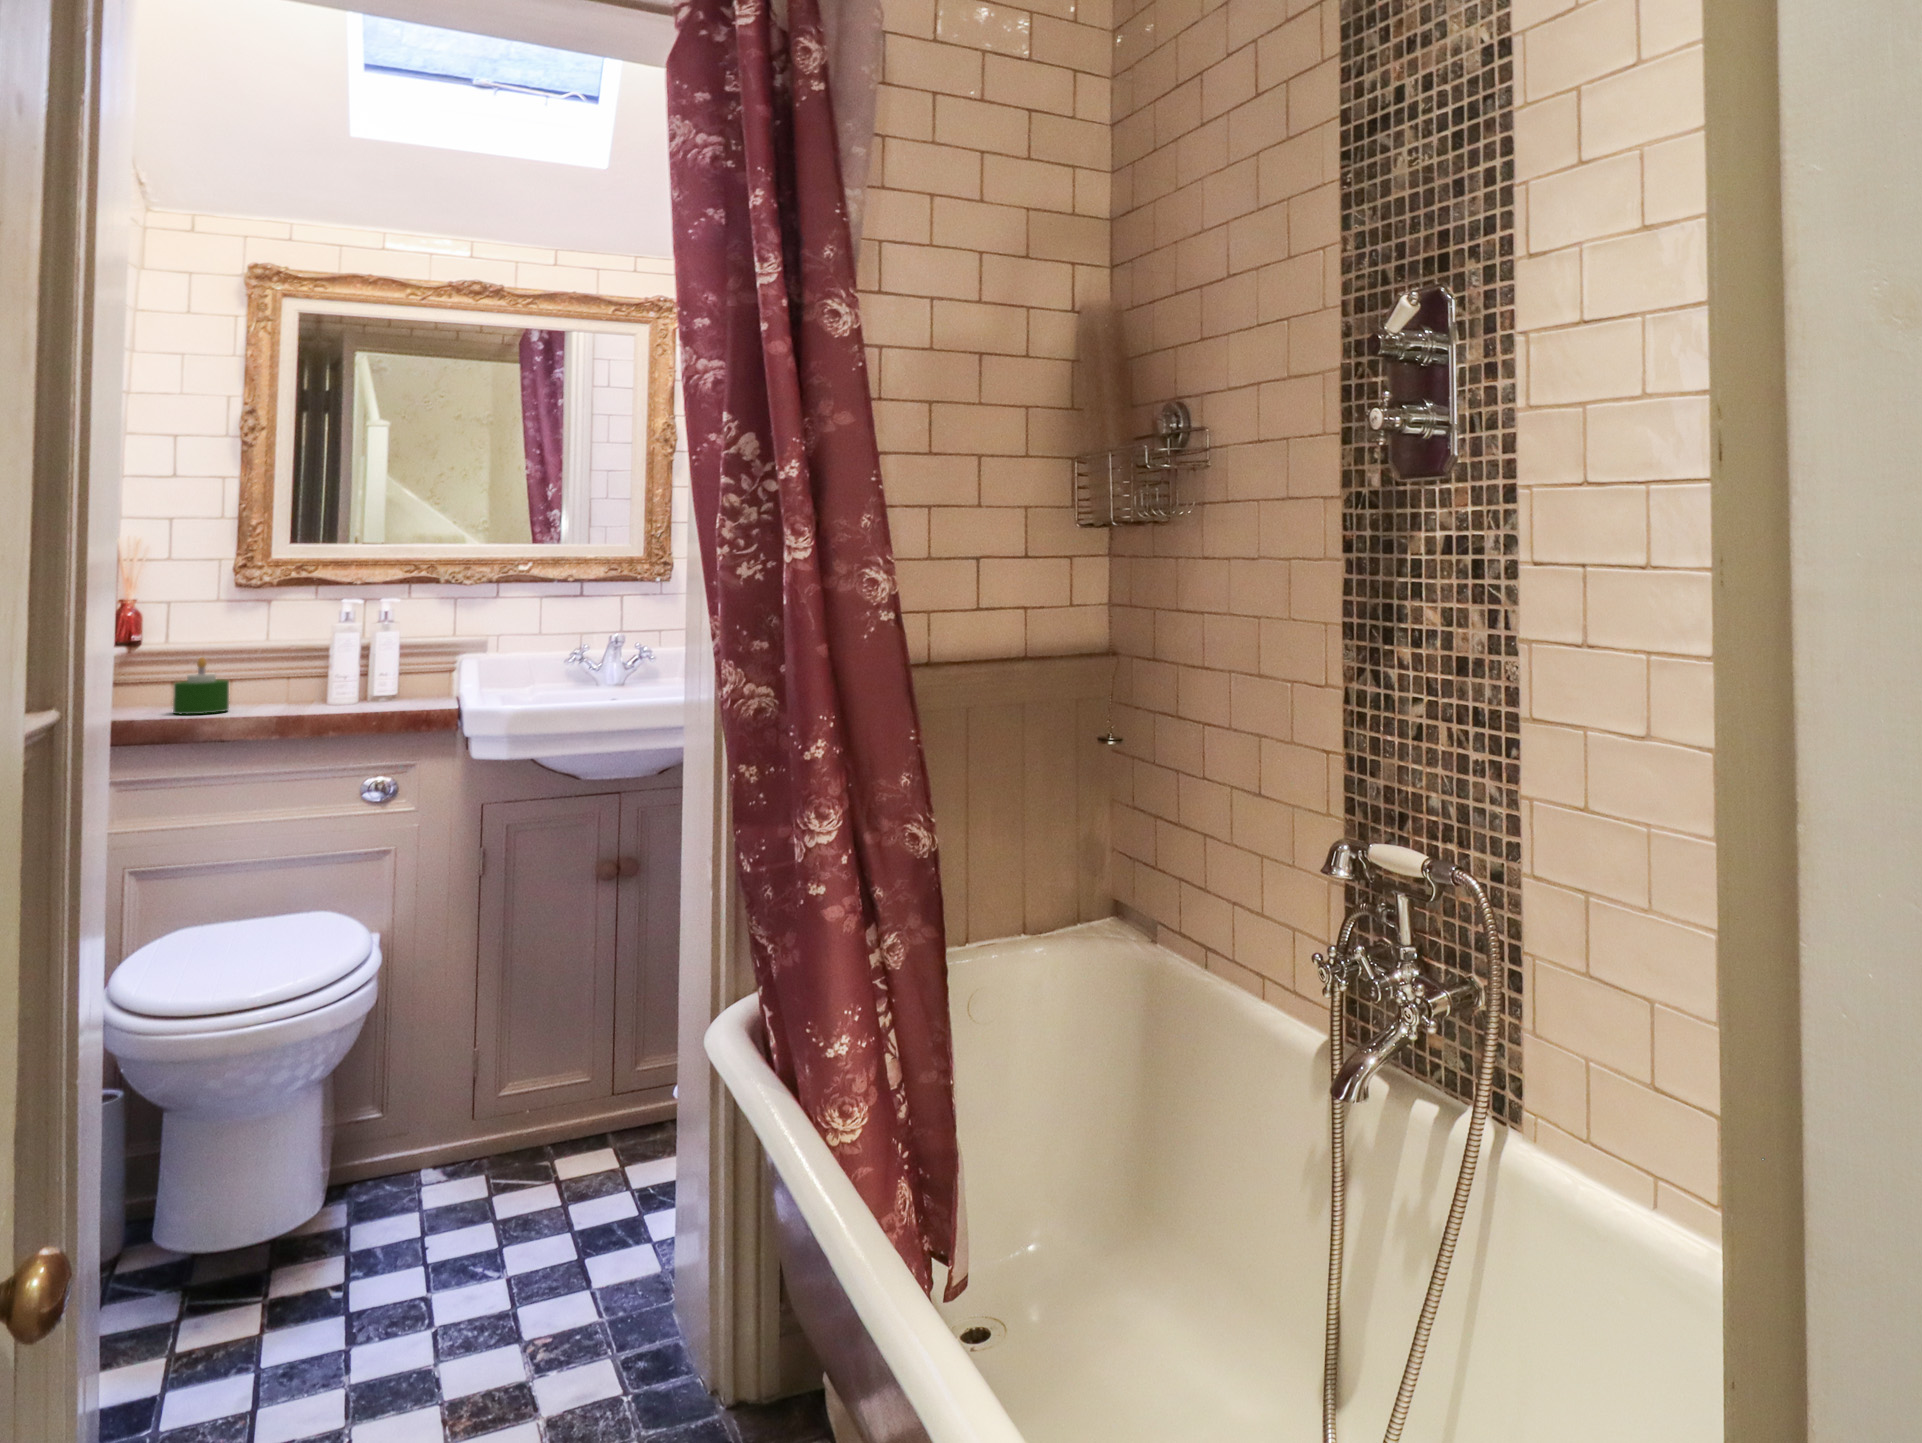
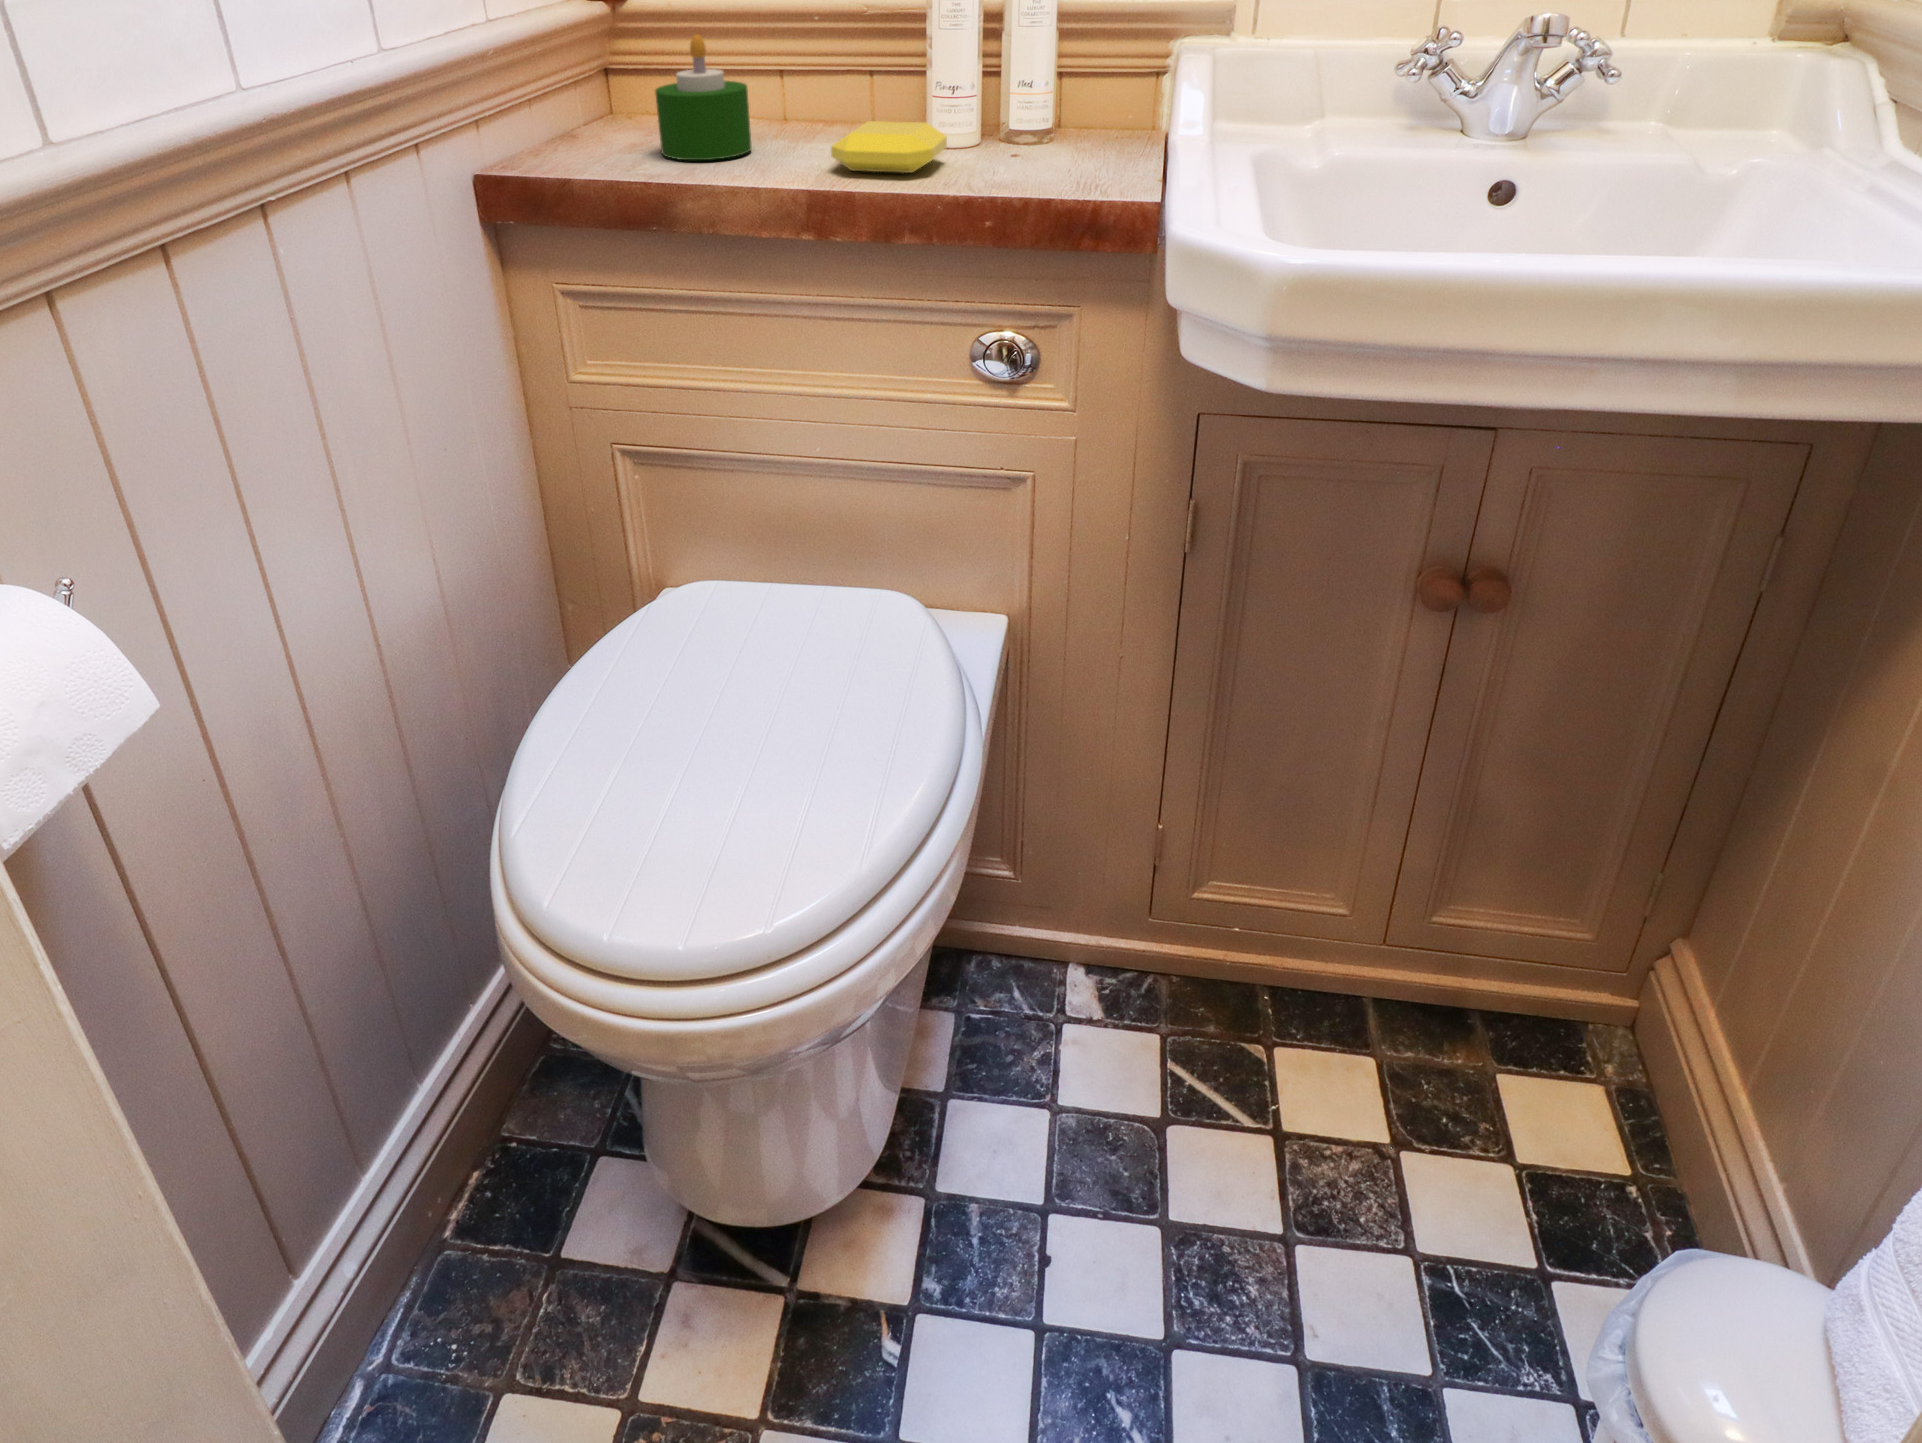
soap bar: none [283,691,345,712] -> present [831,121,947,173]

